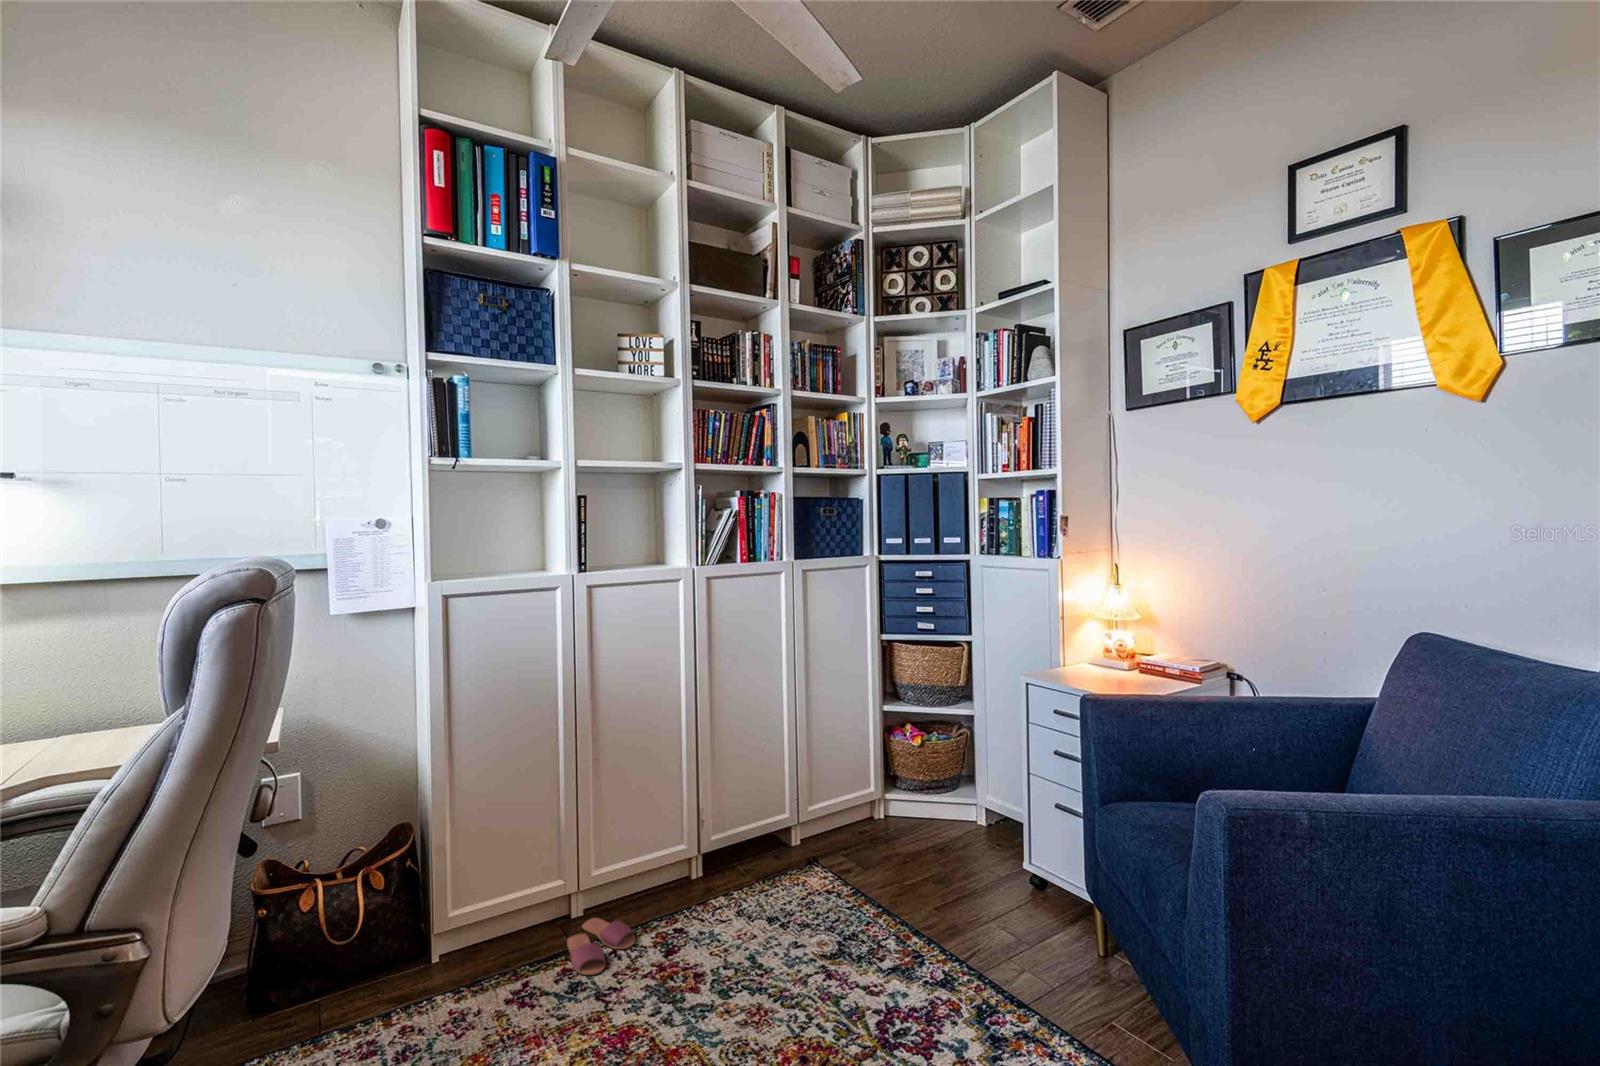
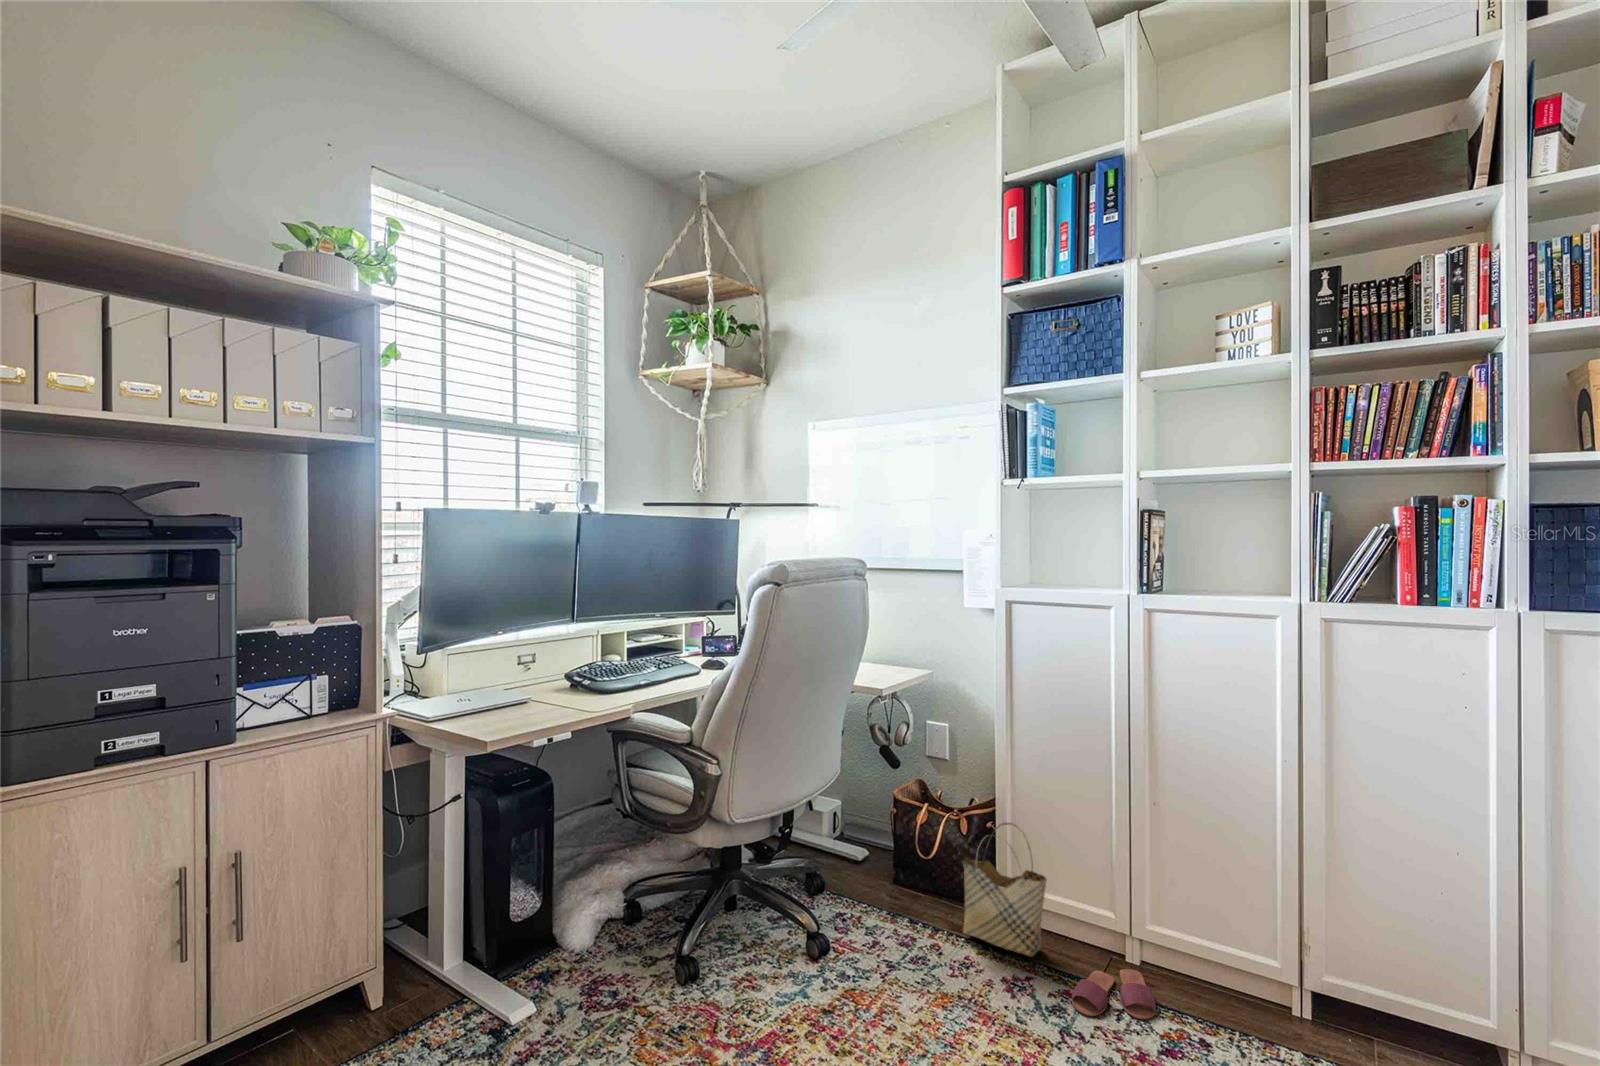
woven basket: none [413,841,514,996] -> present [963,823,1047,956]

